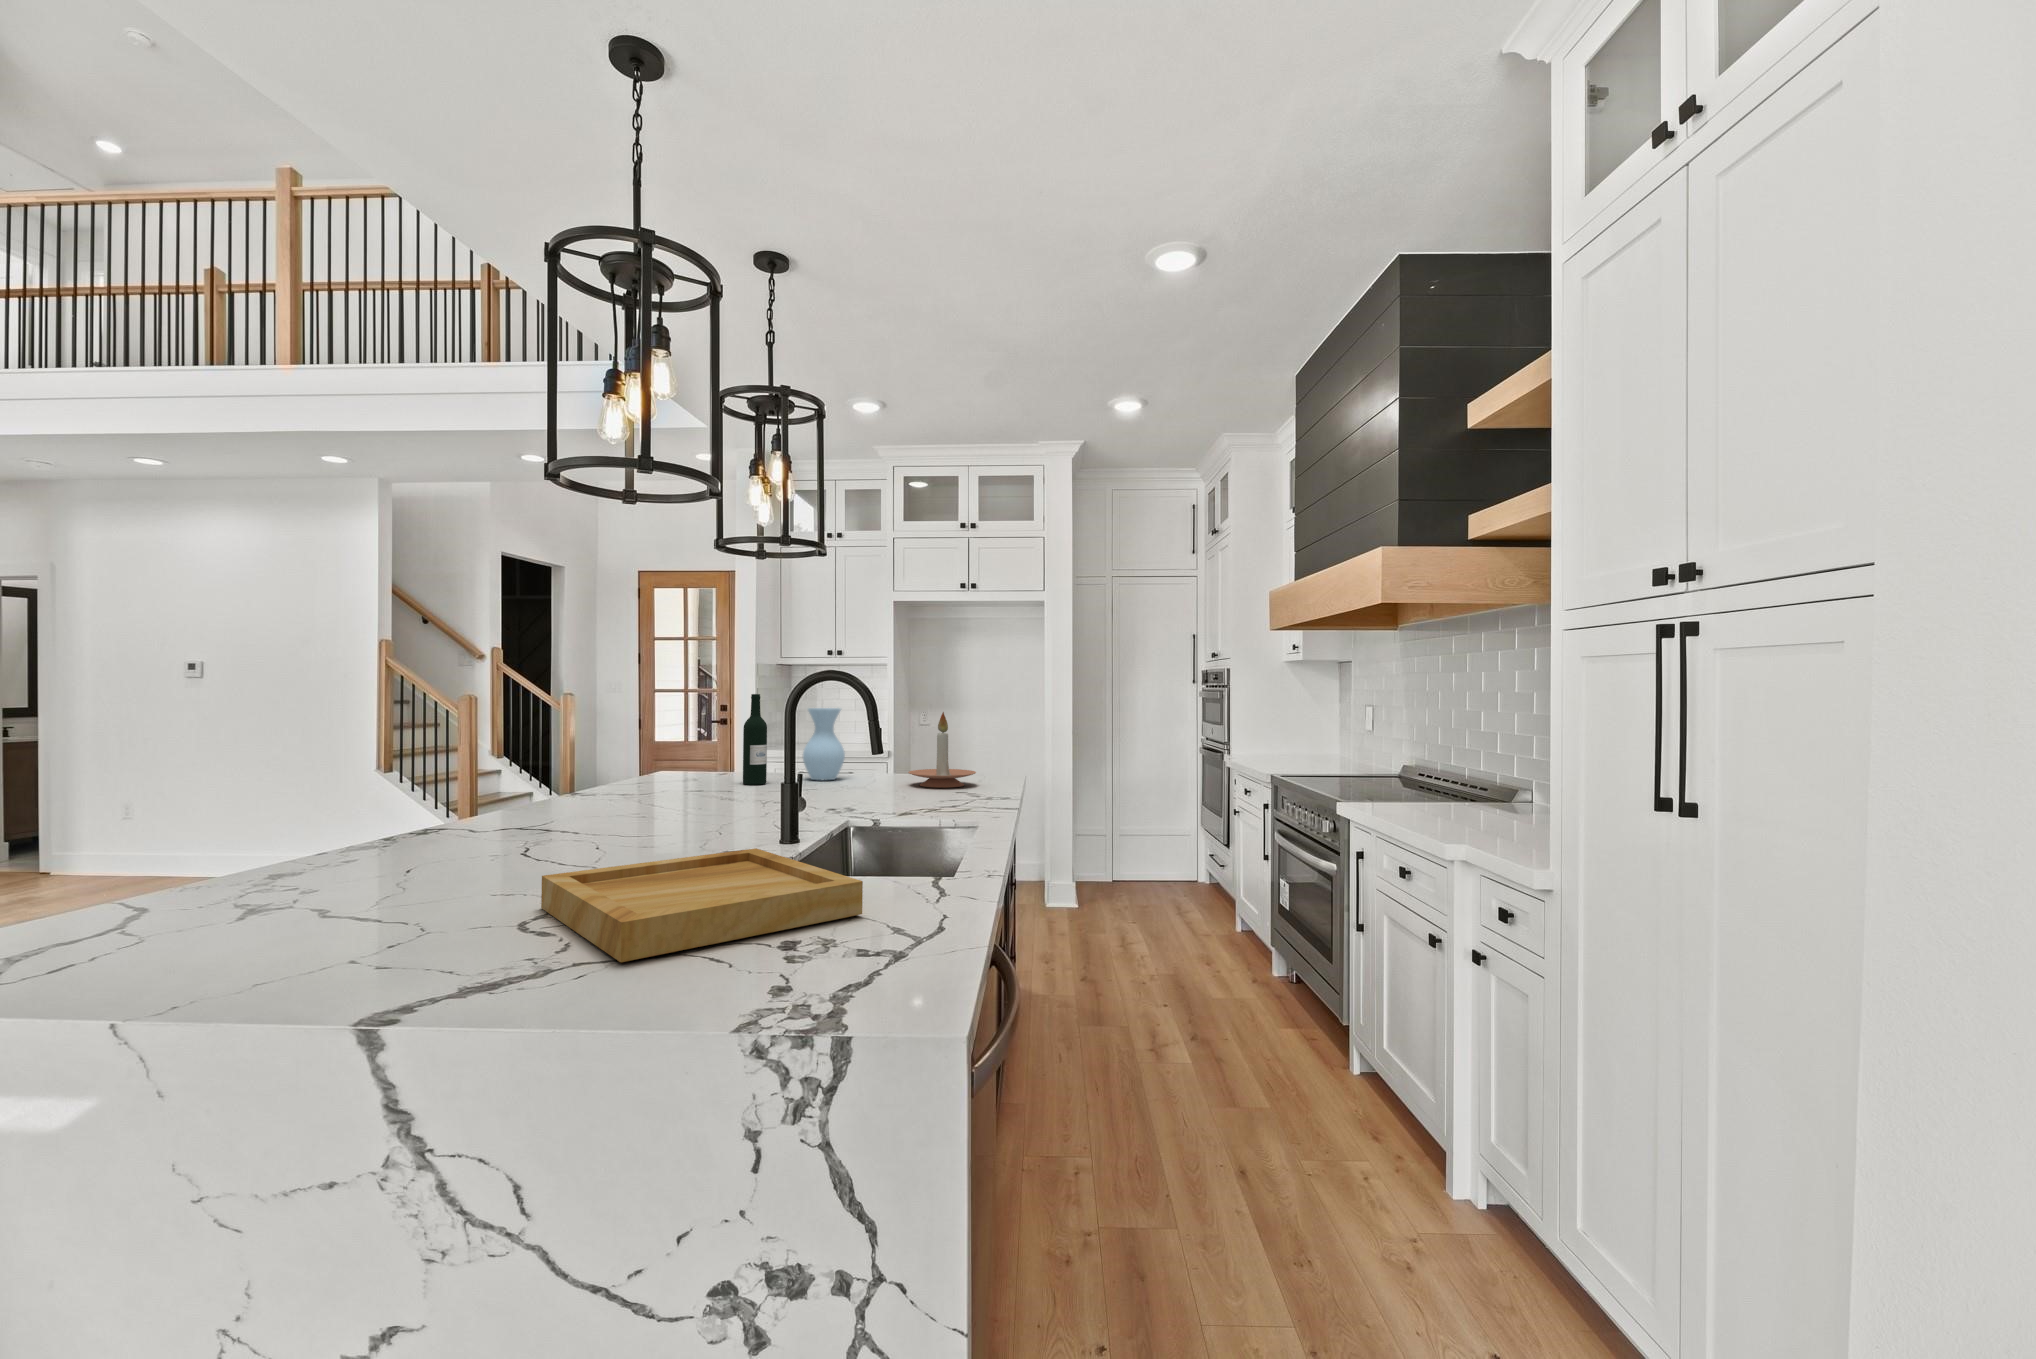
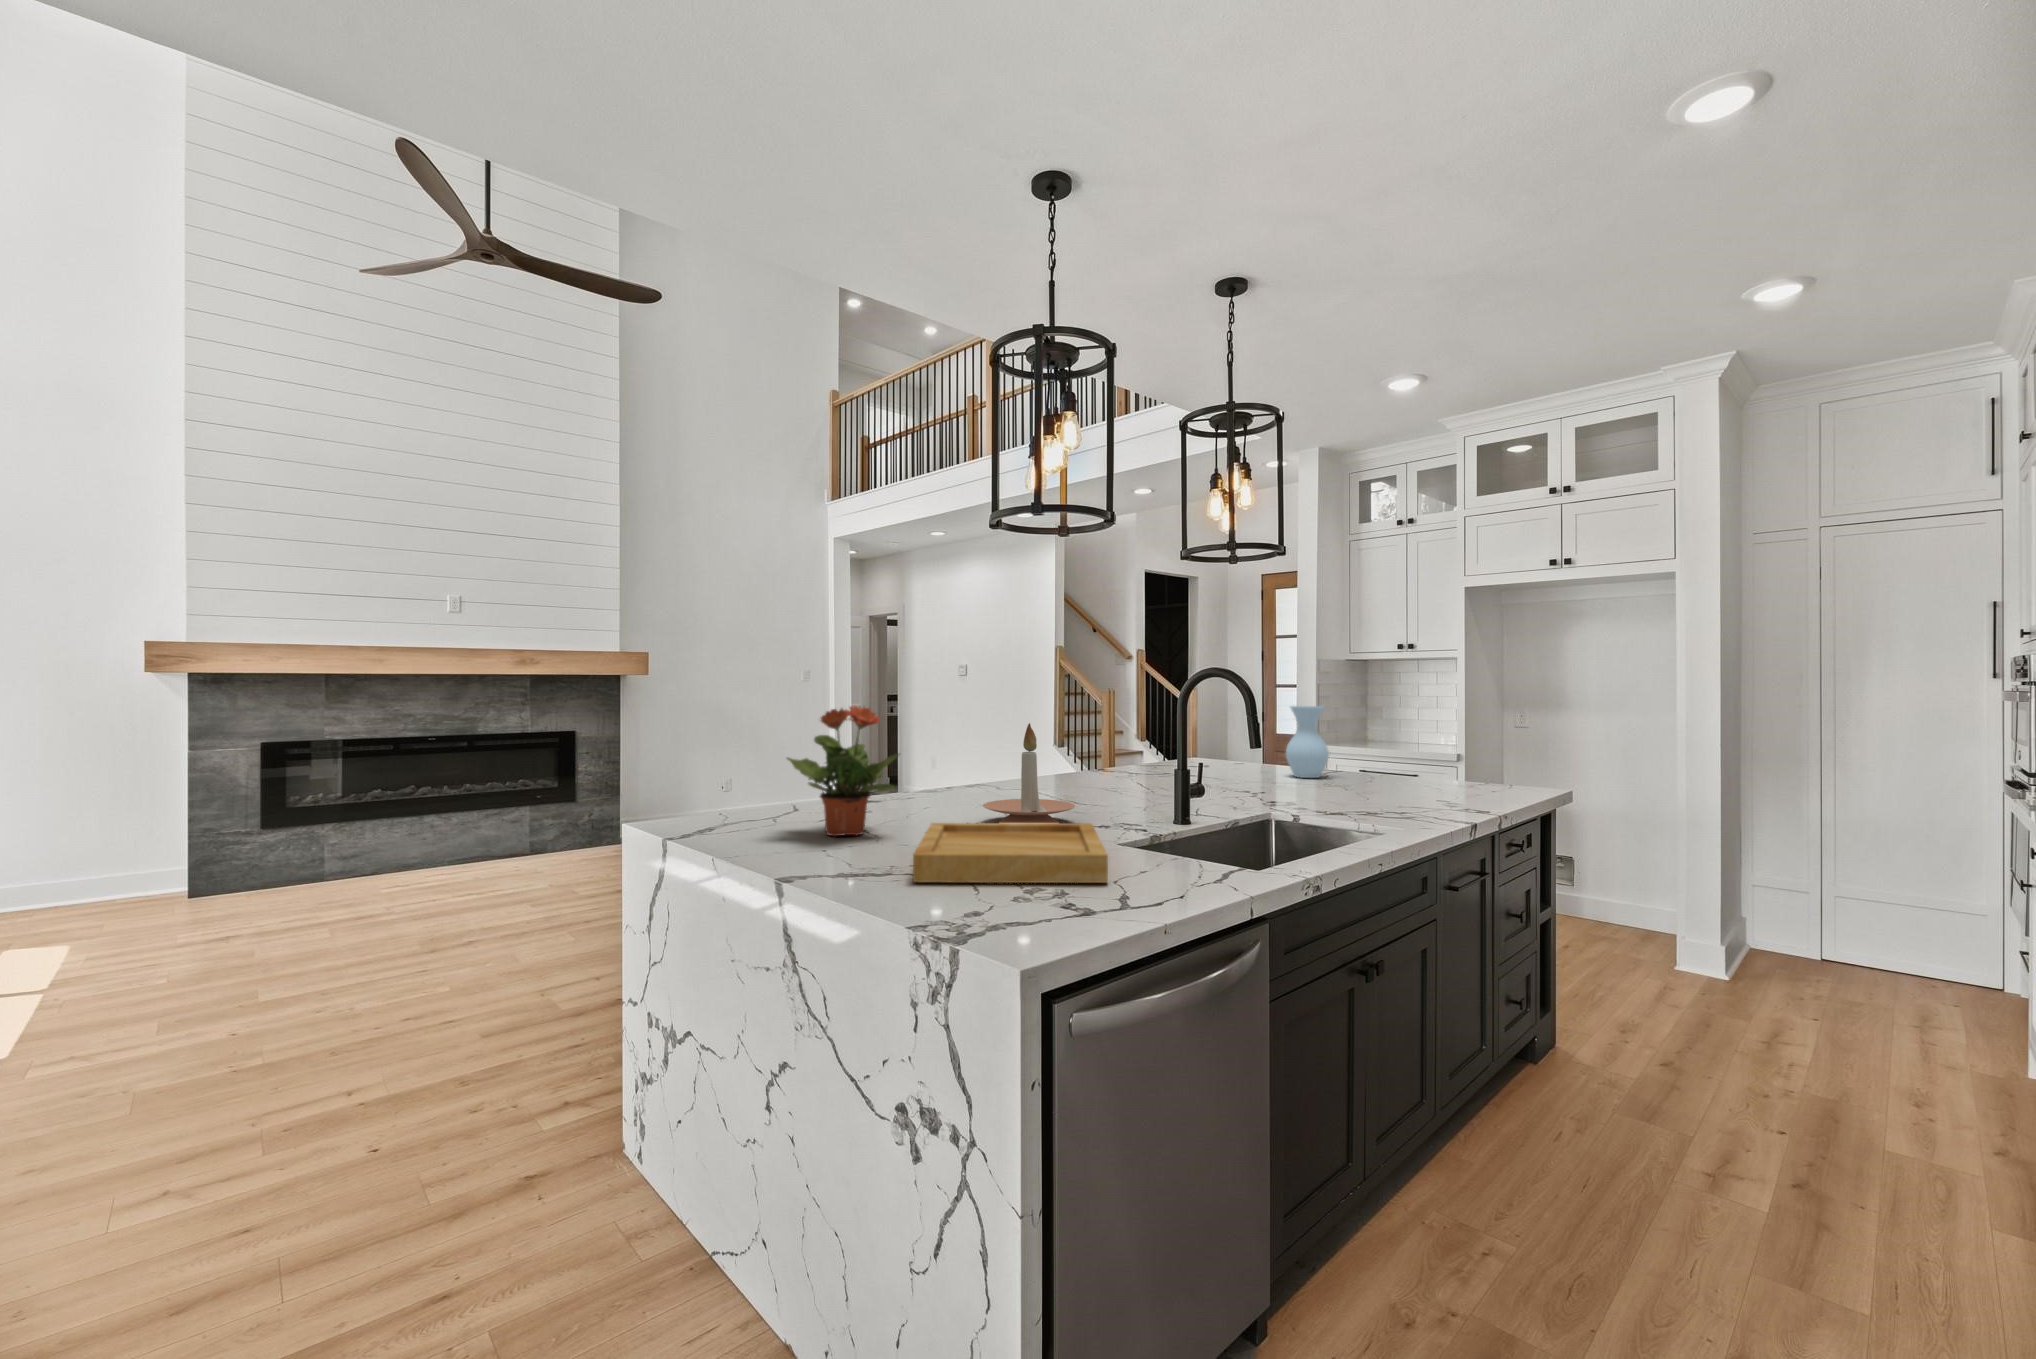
wine bottle: present [743,694,767,785] -> none [1224,692,1246,777]
potted plant: none [243,711,470,921] -> present [787,706,899,836]
candle holder: present [908,712,976,788] -> present [983,723,1075,823]

